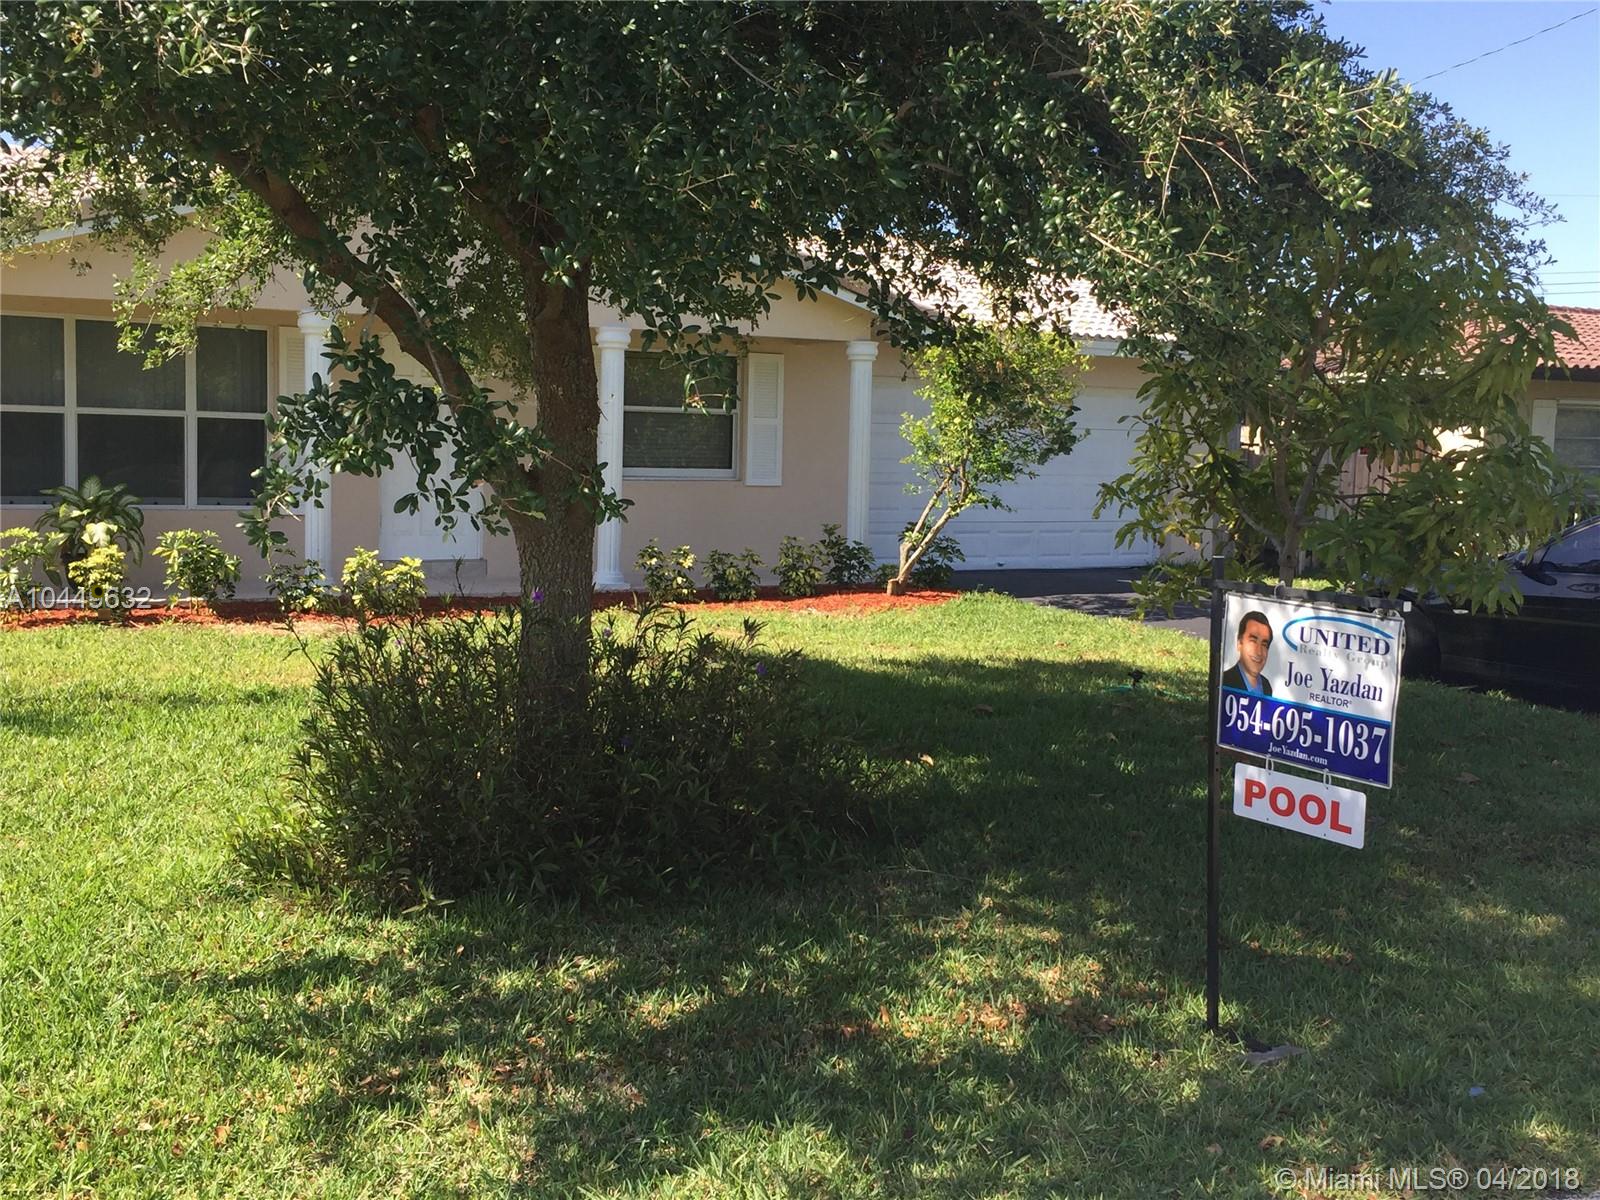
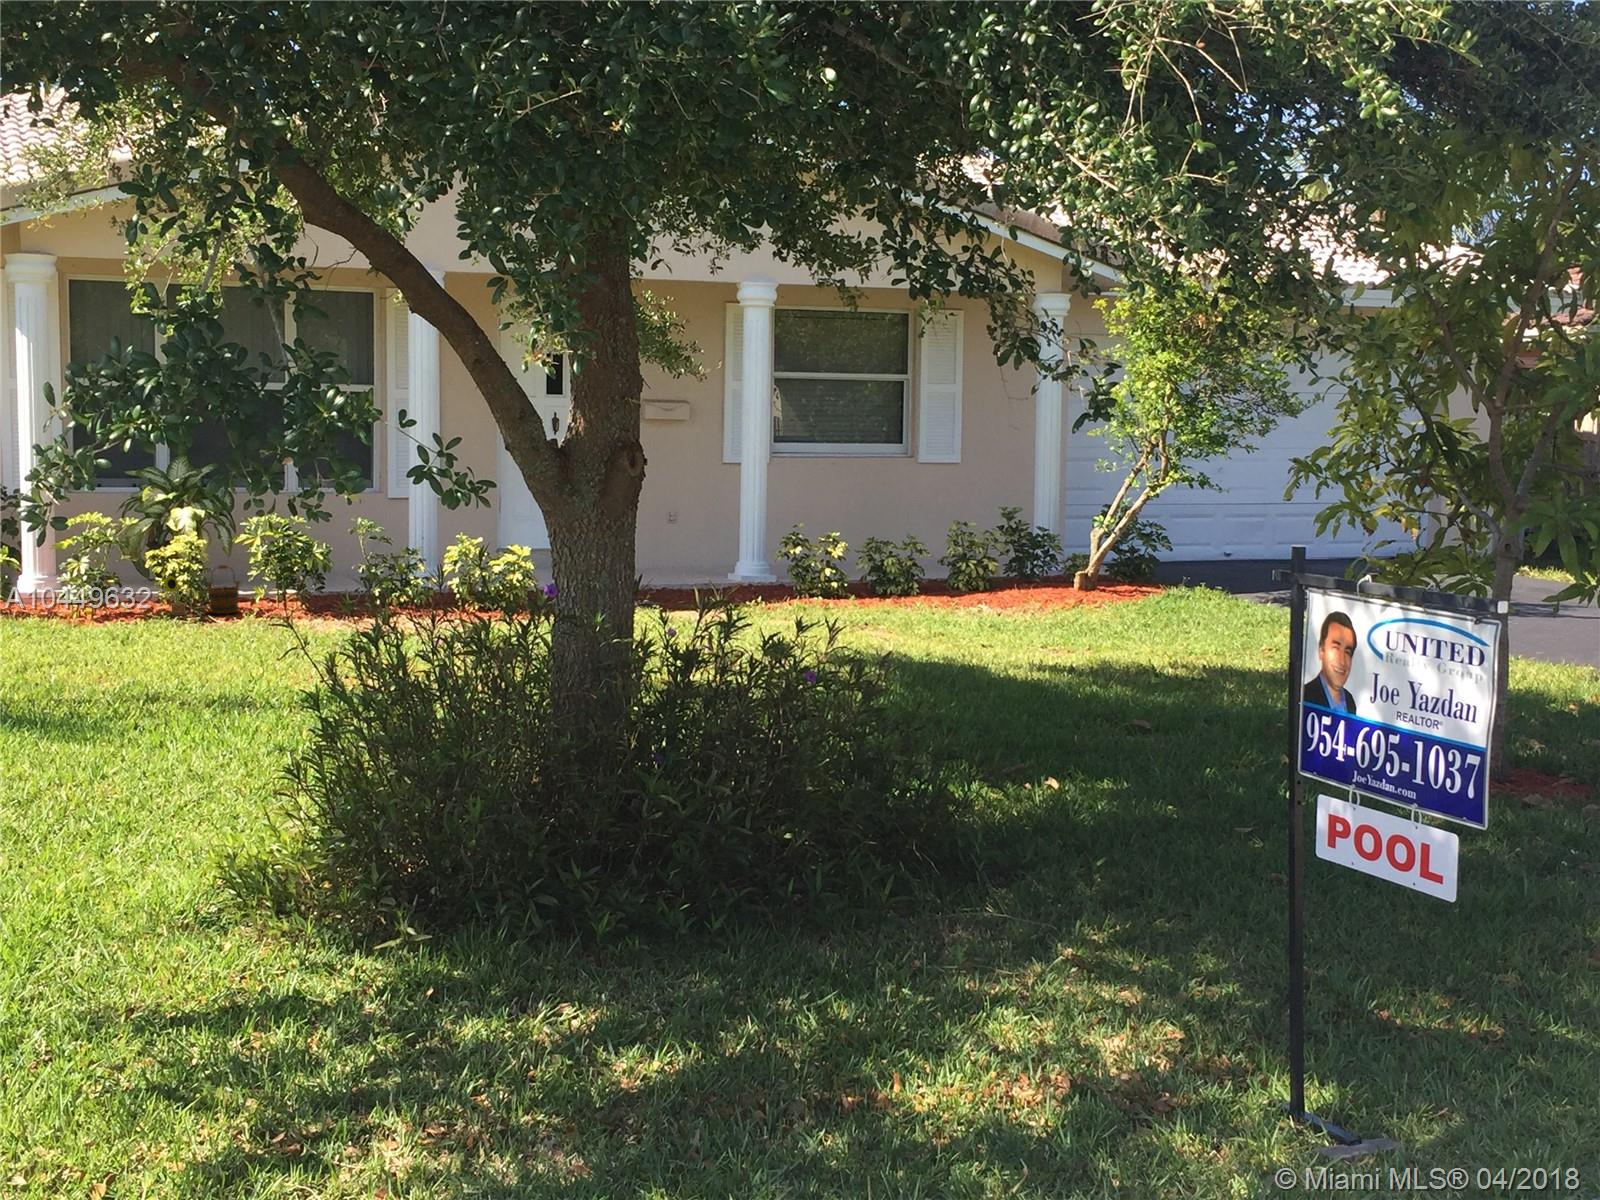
wooden bucket: none [131,574,162,618] -> present [208,565,240,614]

